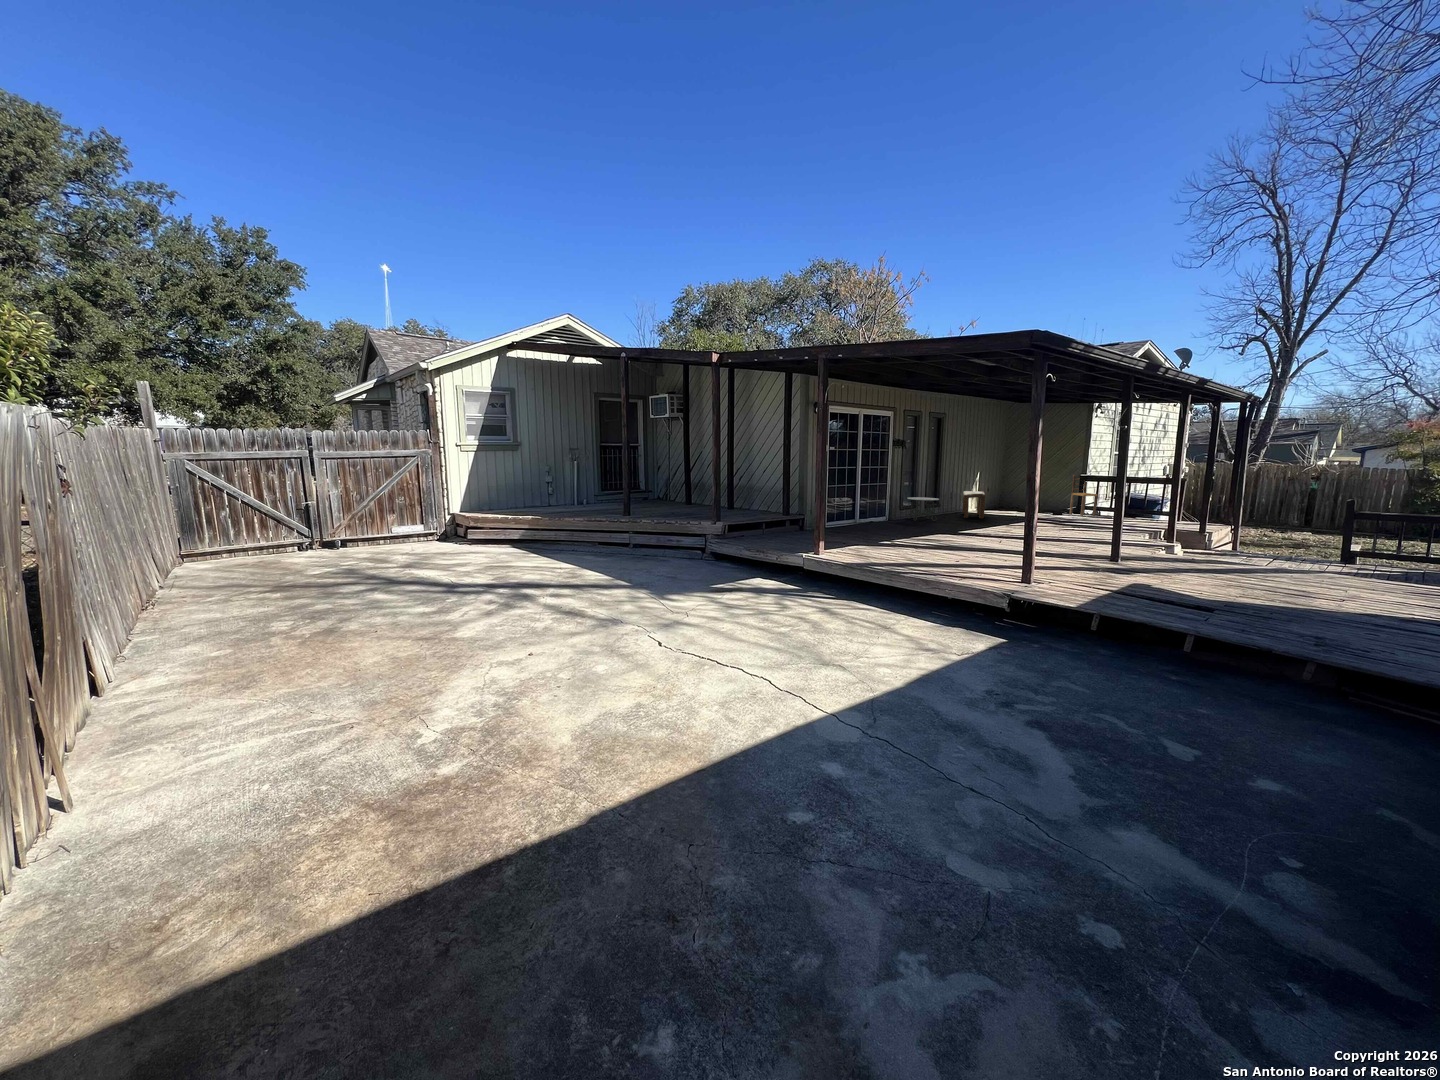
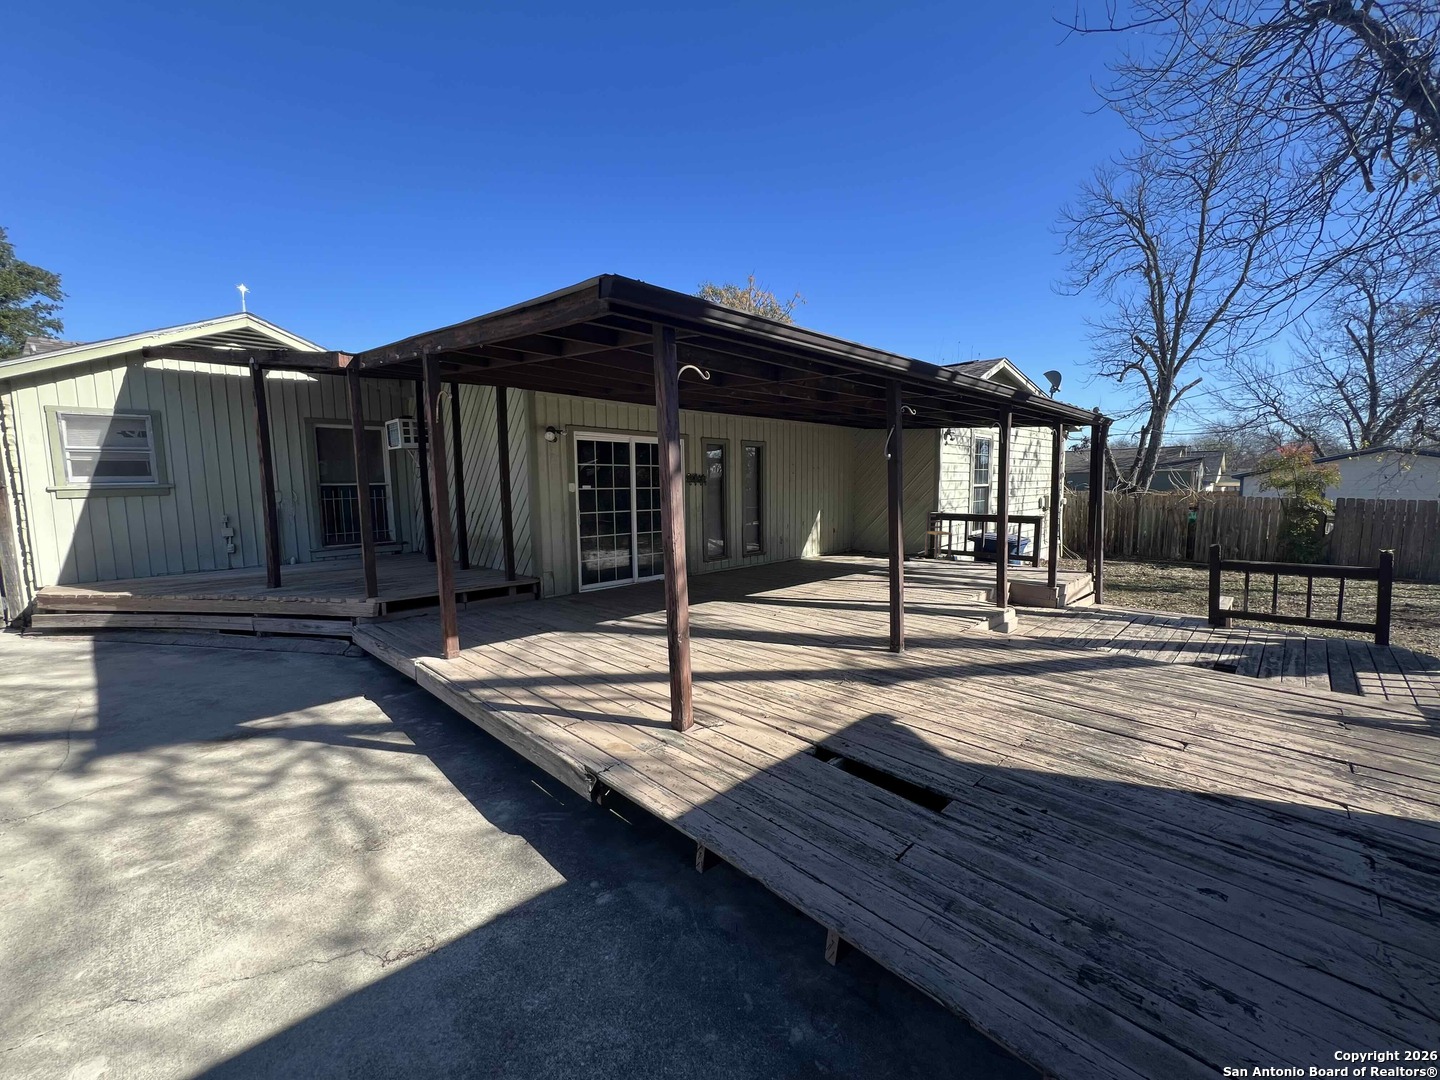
bench: present [962,491,985,518] -> none [788,533,819,566]
side table: present [907,497,939,521] -> none [714,543,750,572]

